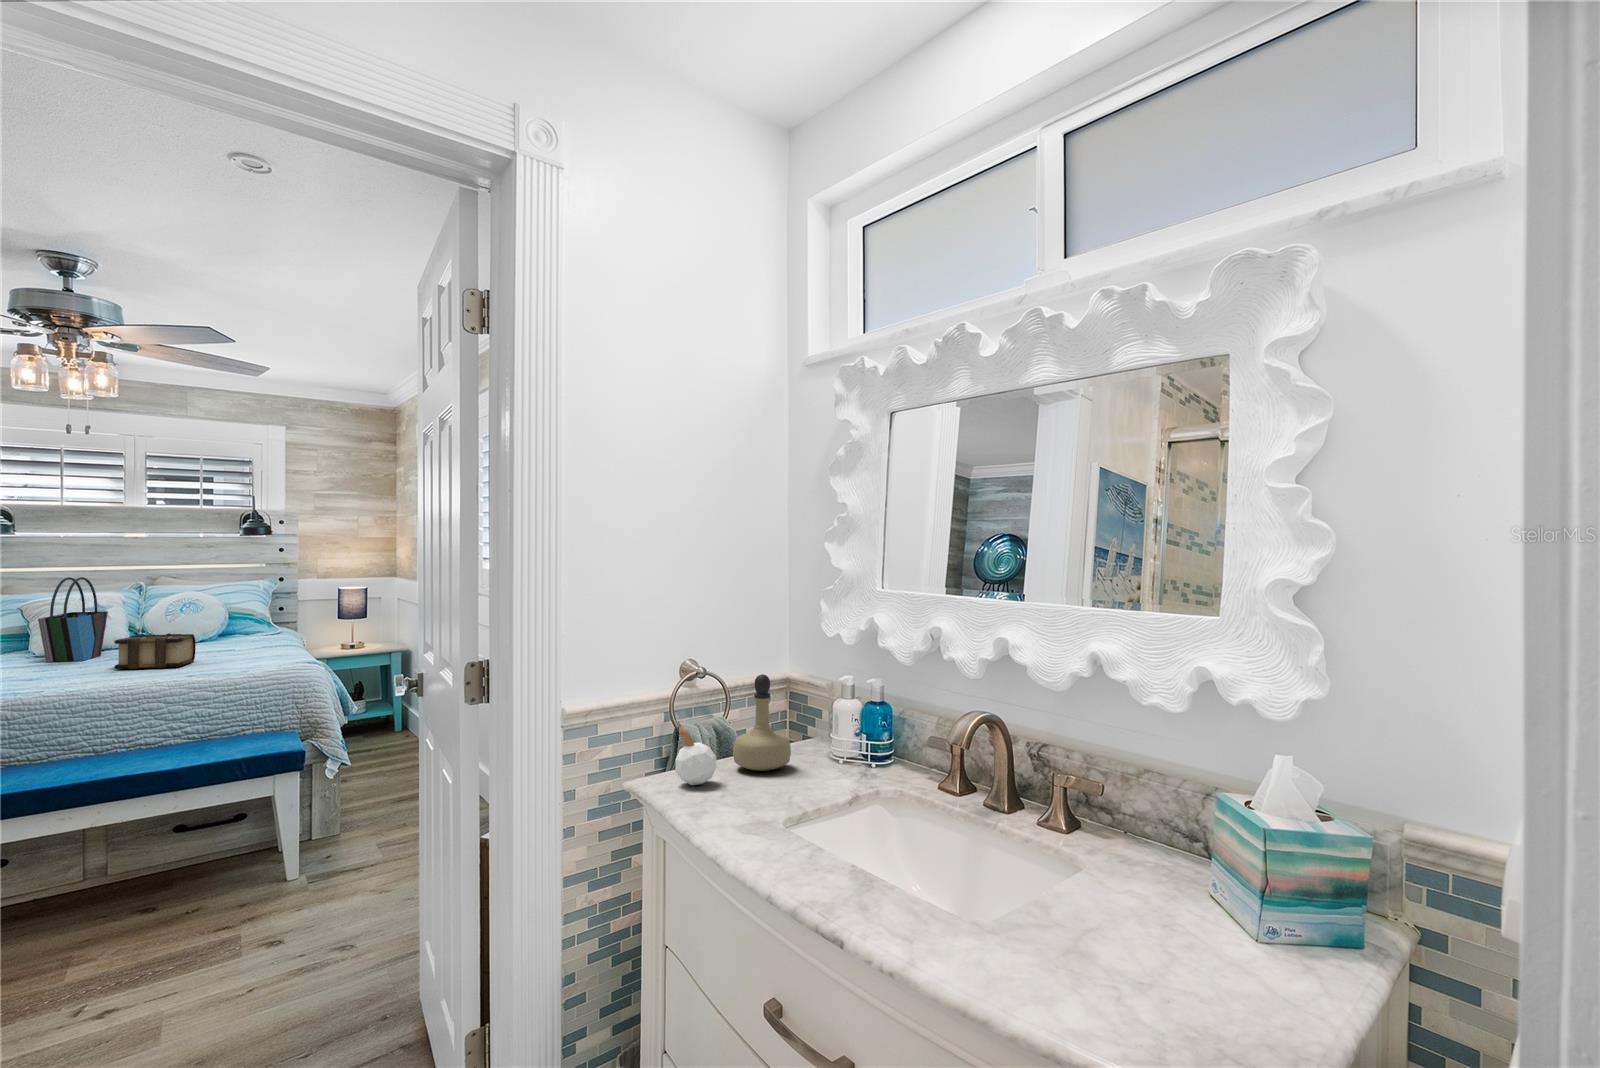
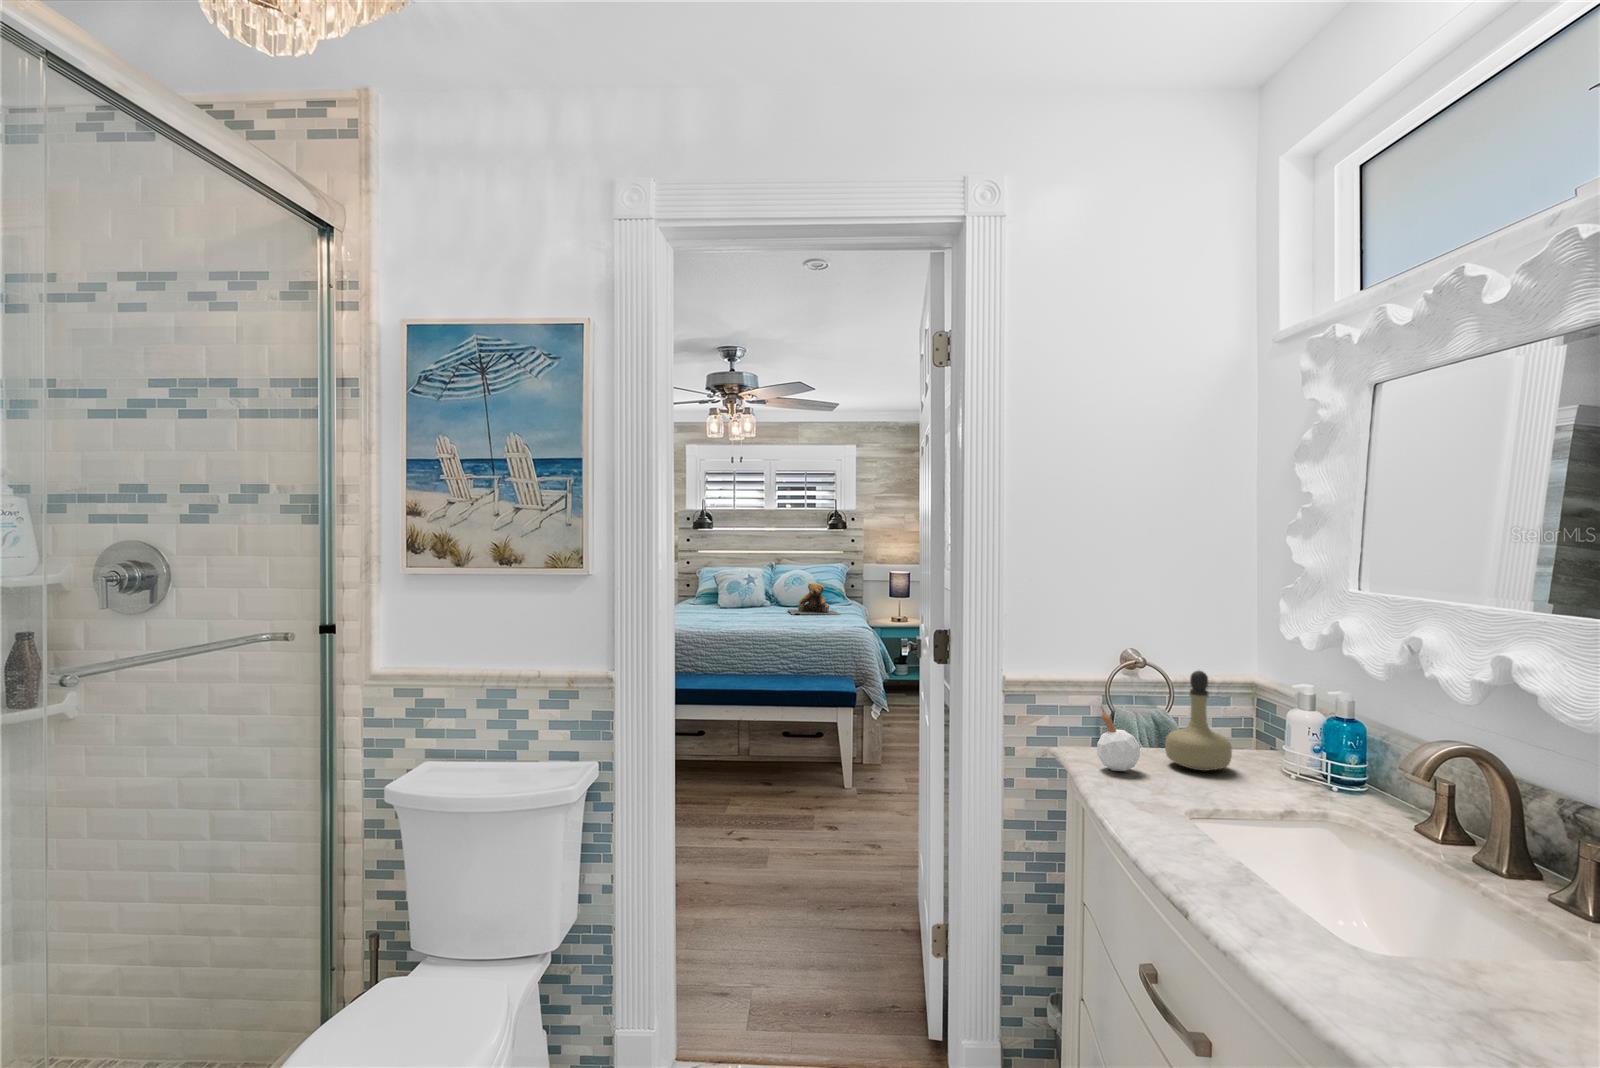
tote bag: present [38,577,108,662] -> none [706,556,745,613]
teddy bear: none [182,609,270,655] -> present [788,583,840,615]
book: present [114,634,196,669] -> none [744,597,792,622]

